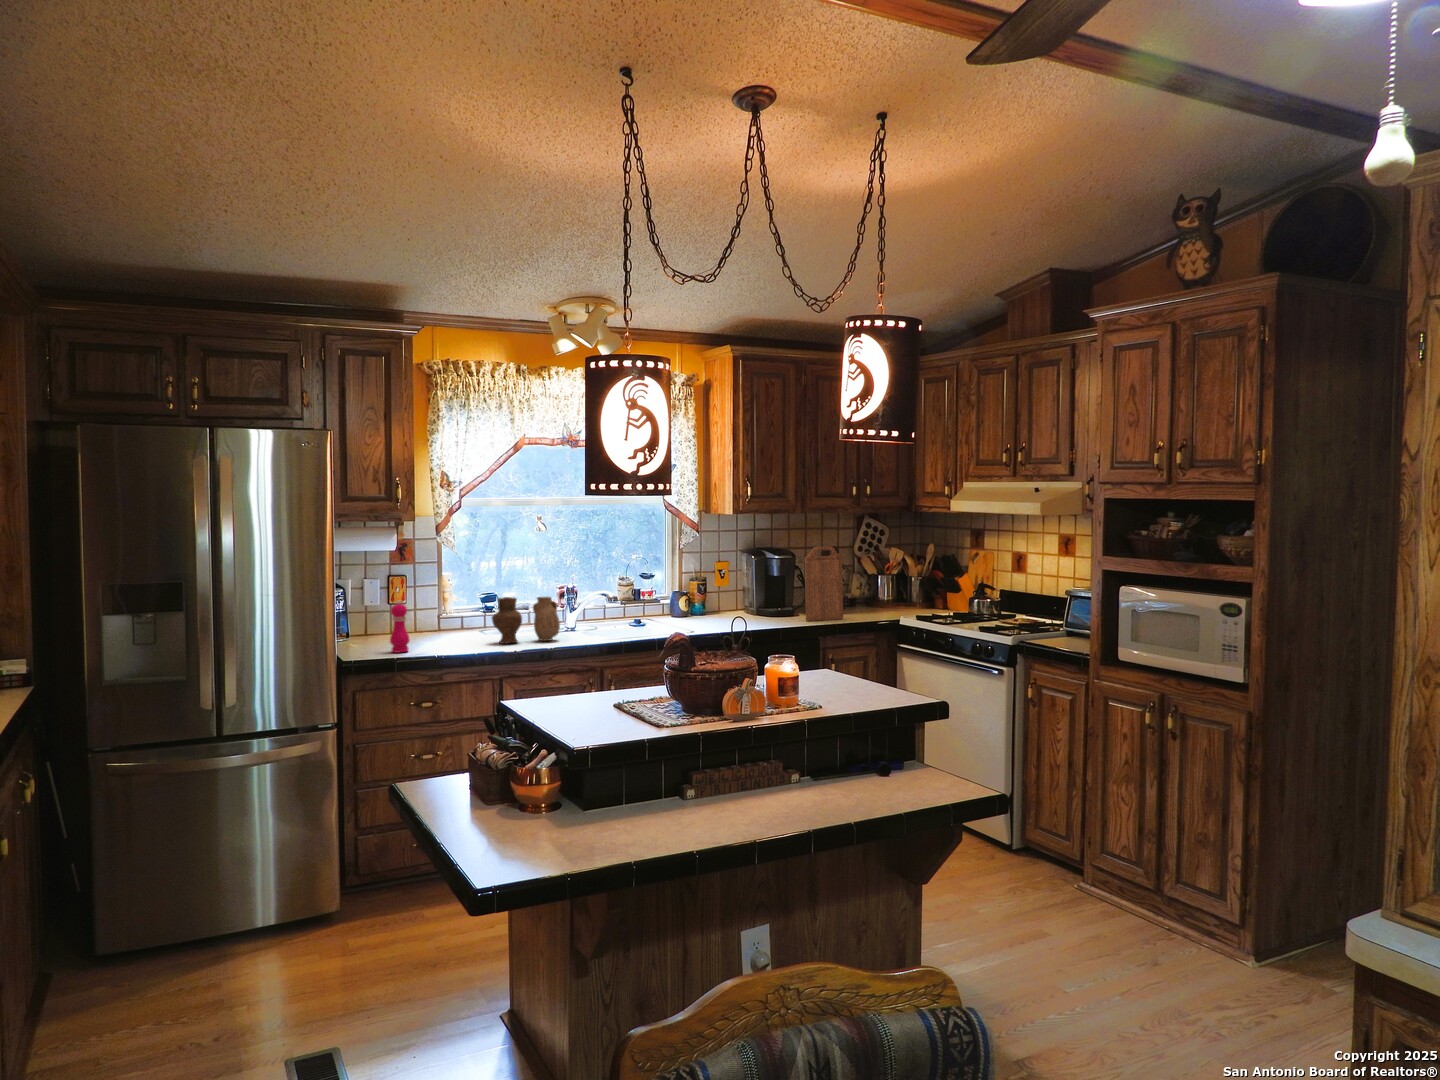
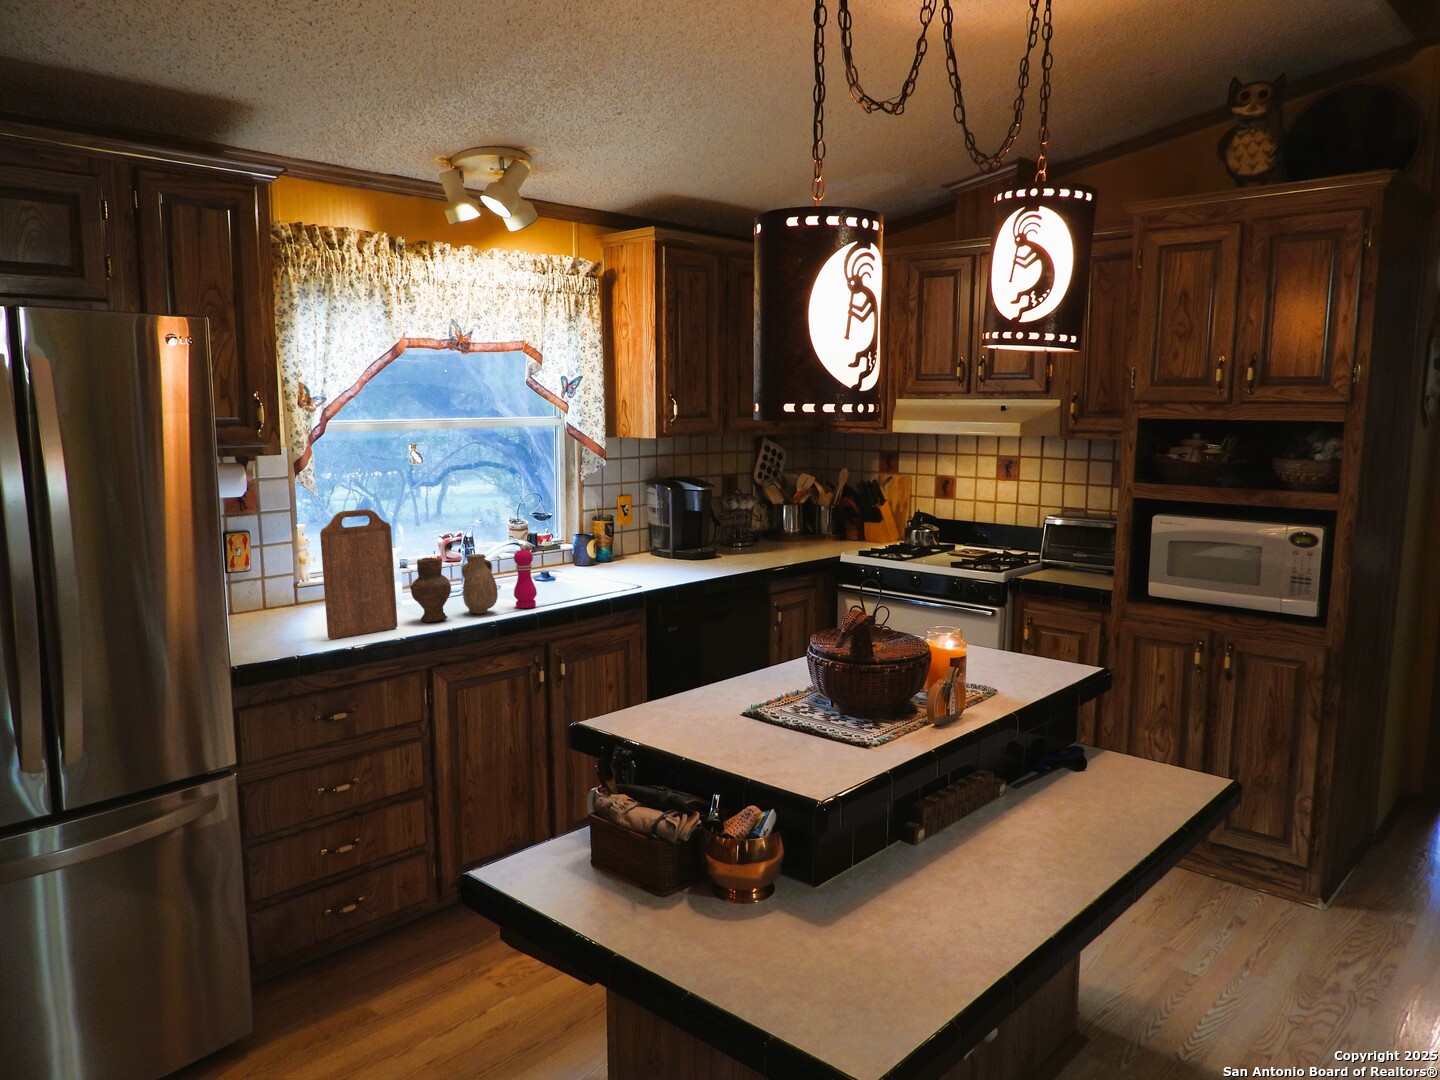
cutting board: present [805,546,843,621] -> present [320,509,398,639]
pepper mill: present [390,600,410,653] -> present [514,545,537,608]

